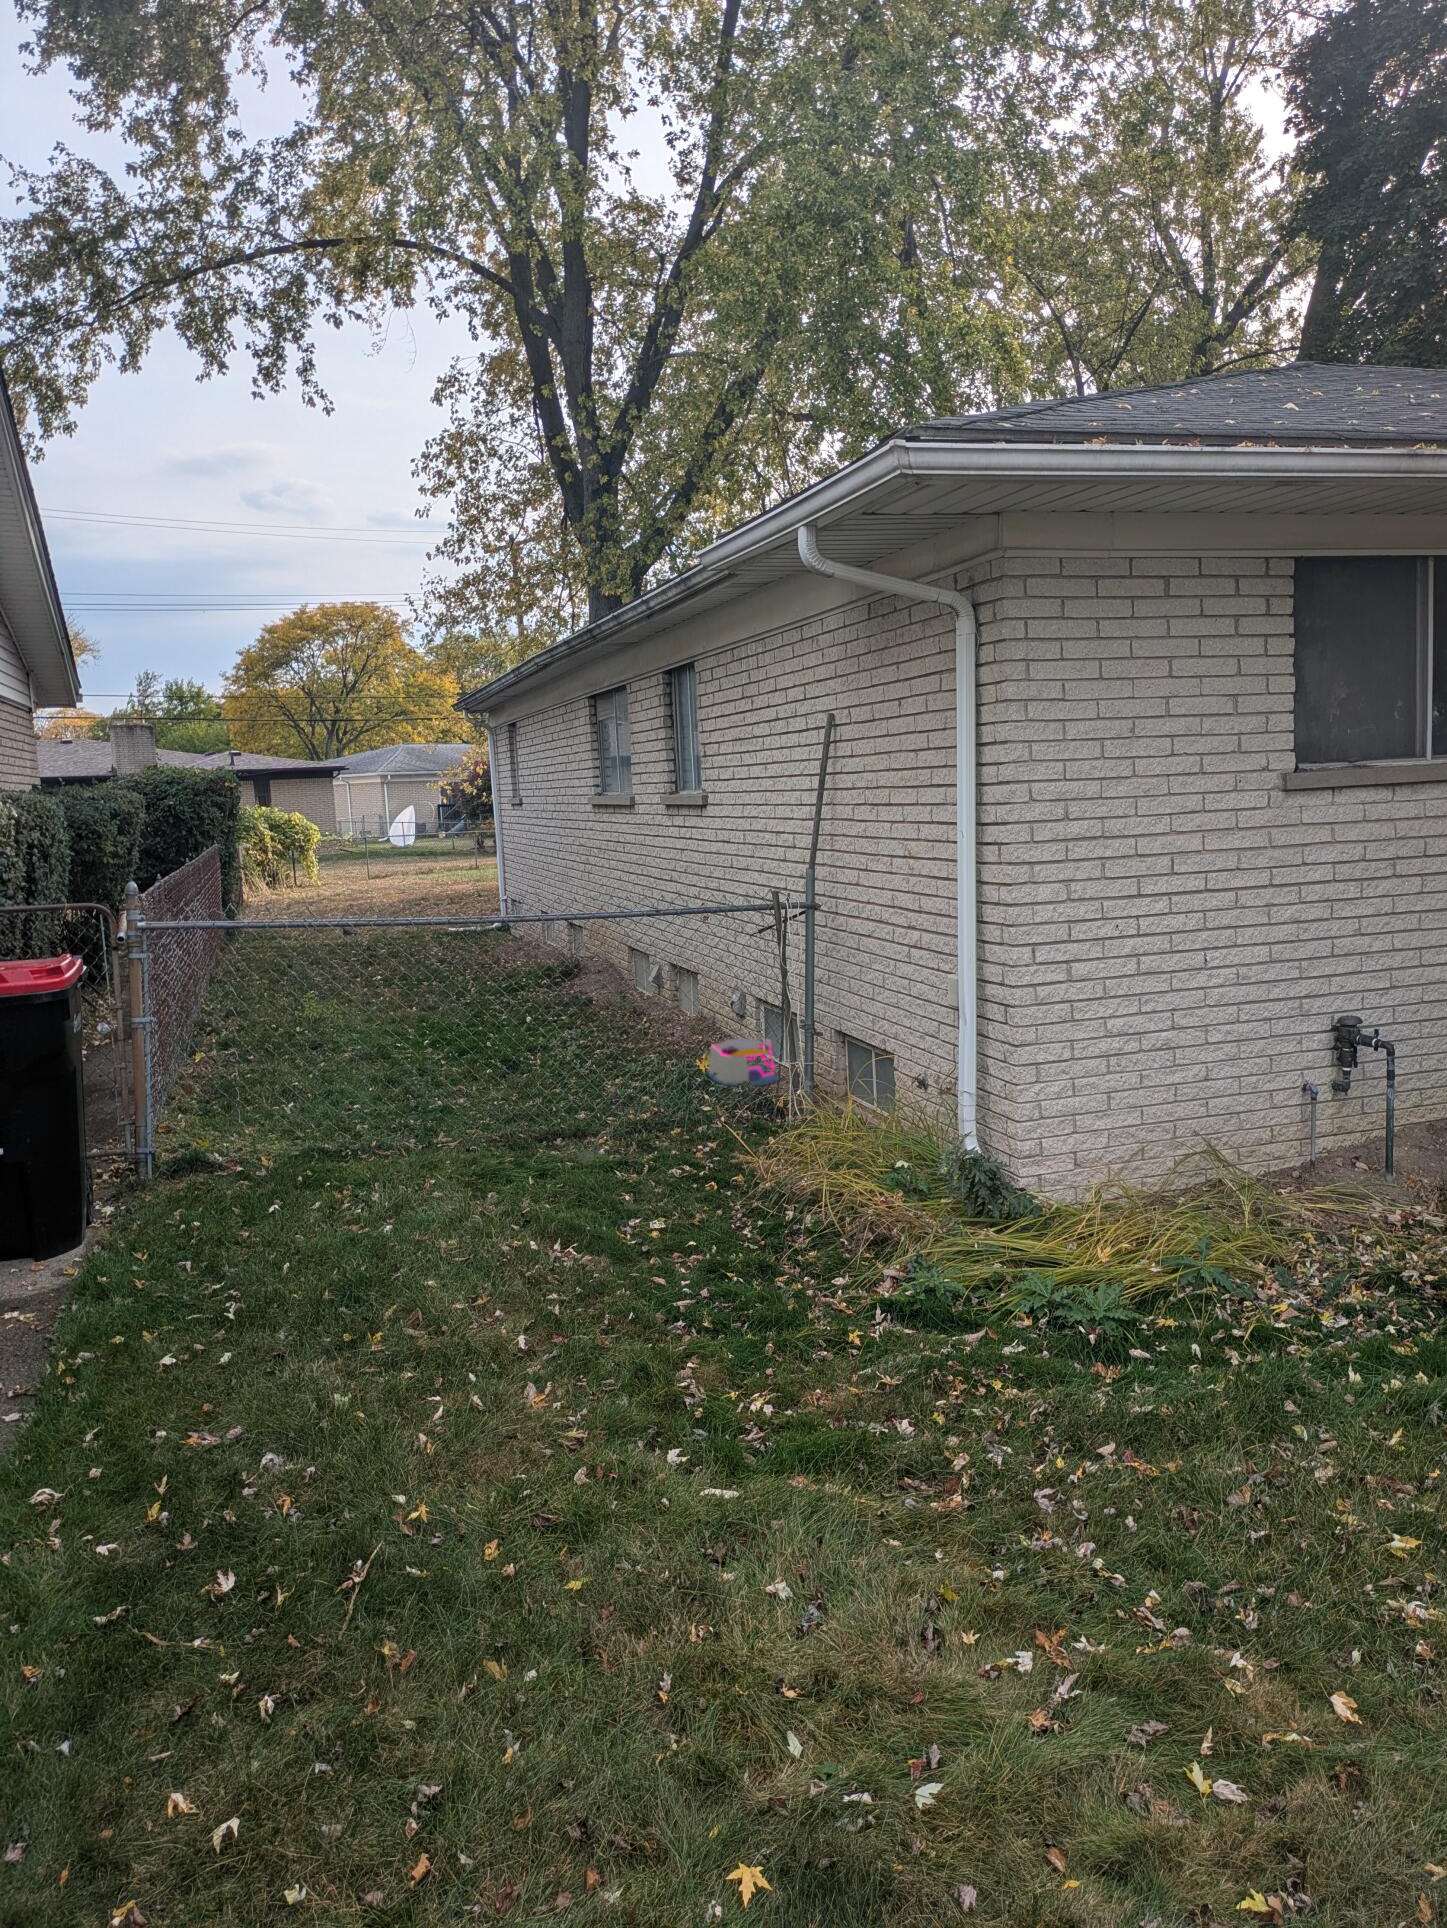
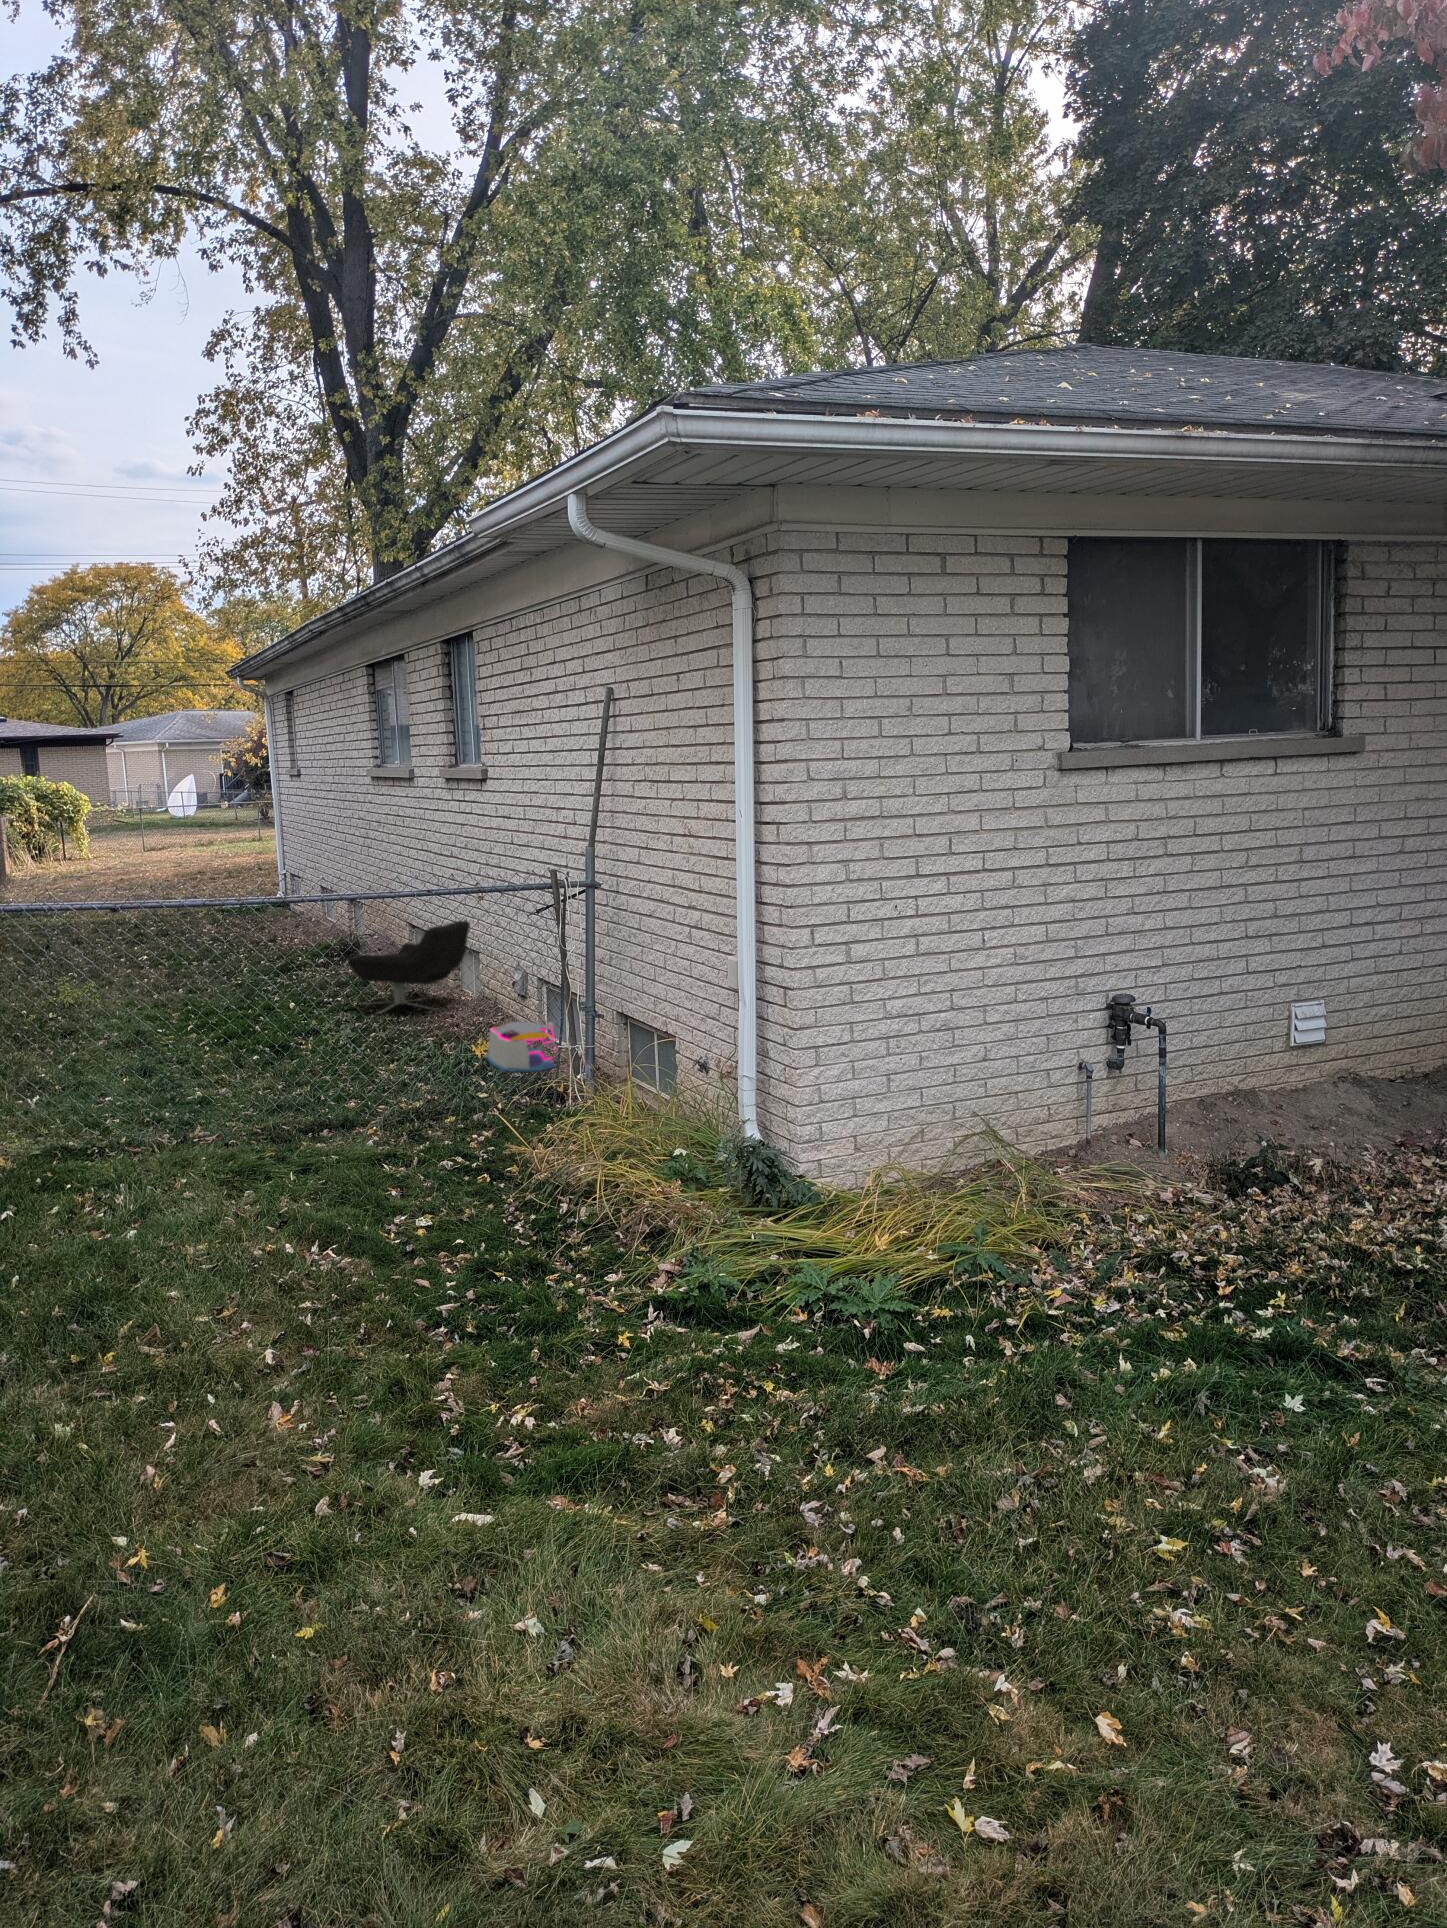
lounge chair: none [574,941,688,1031] -> present [348,921,470,1014]

